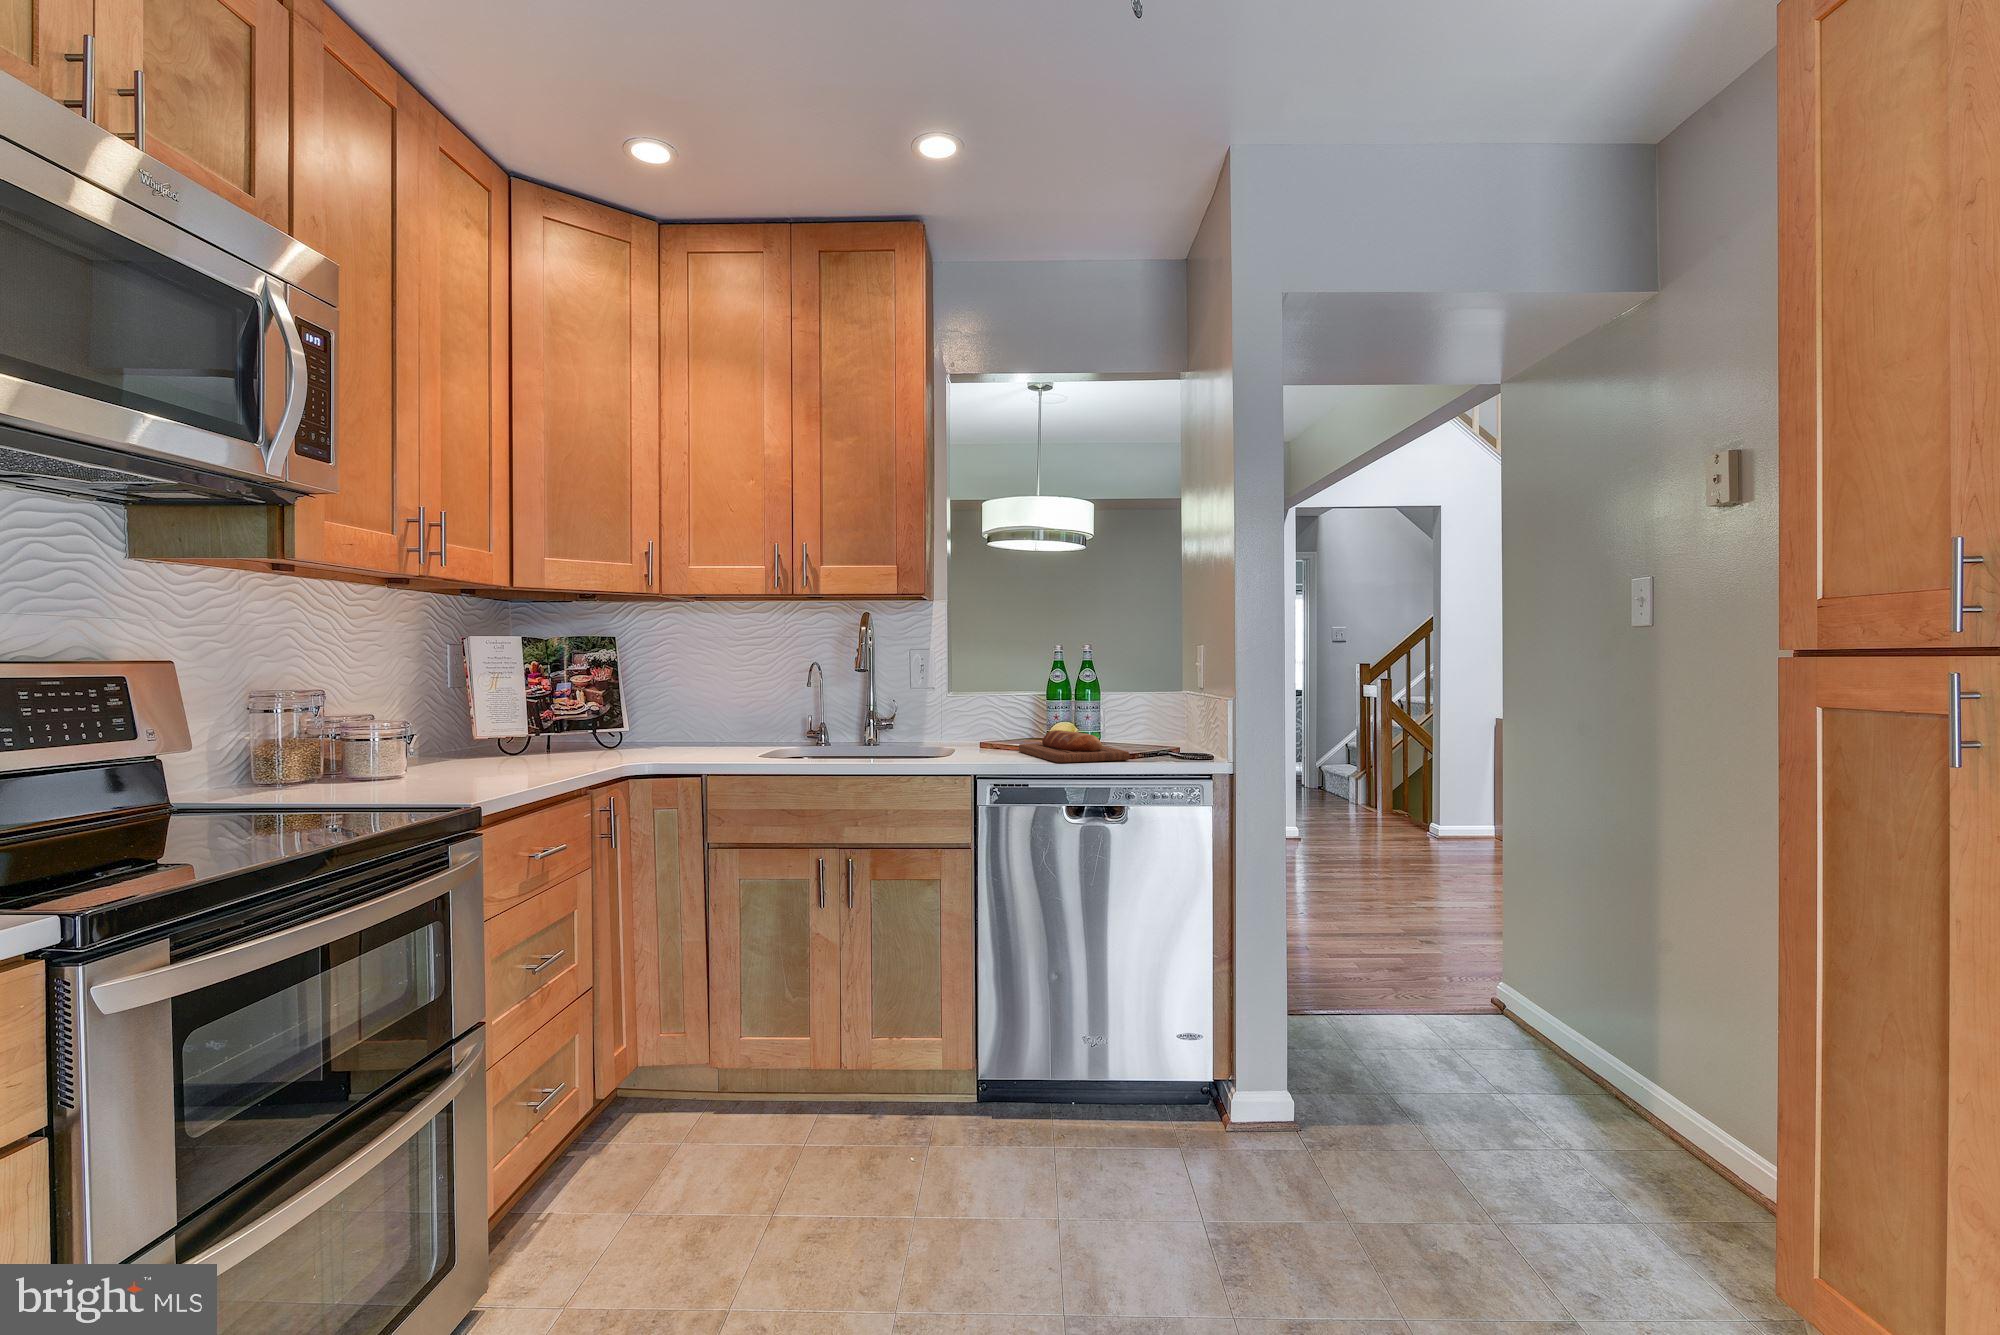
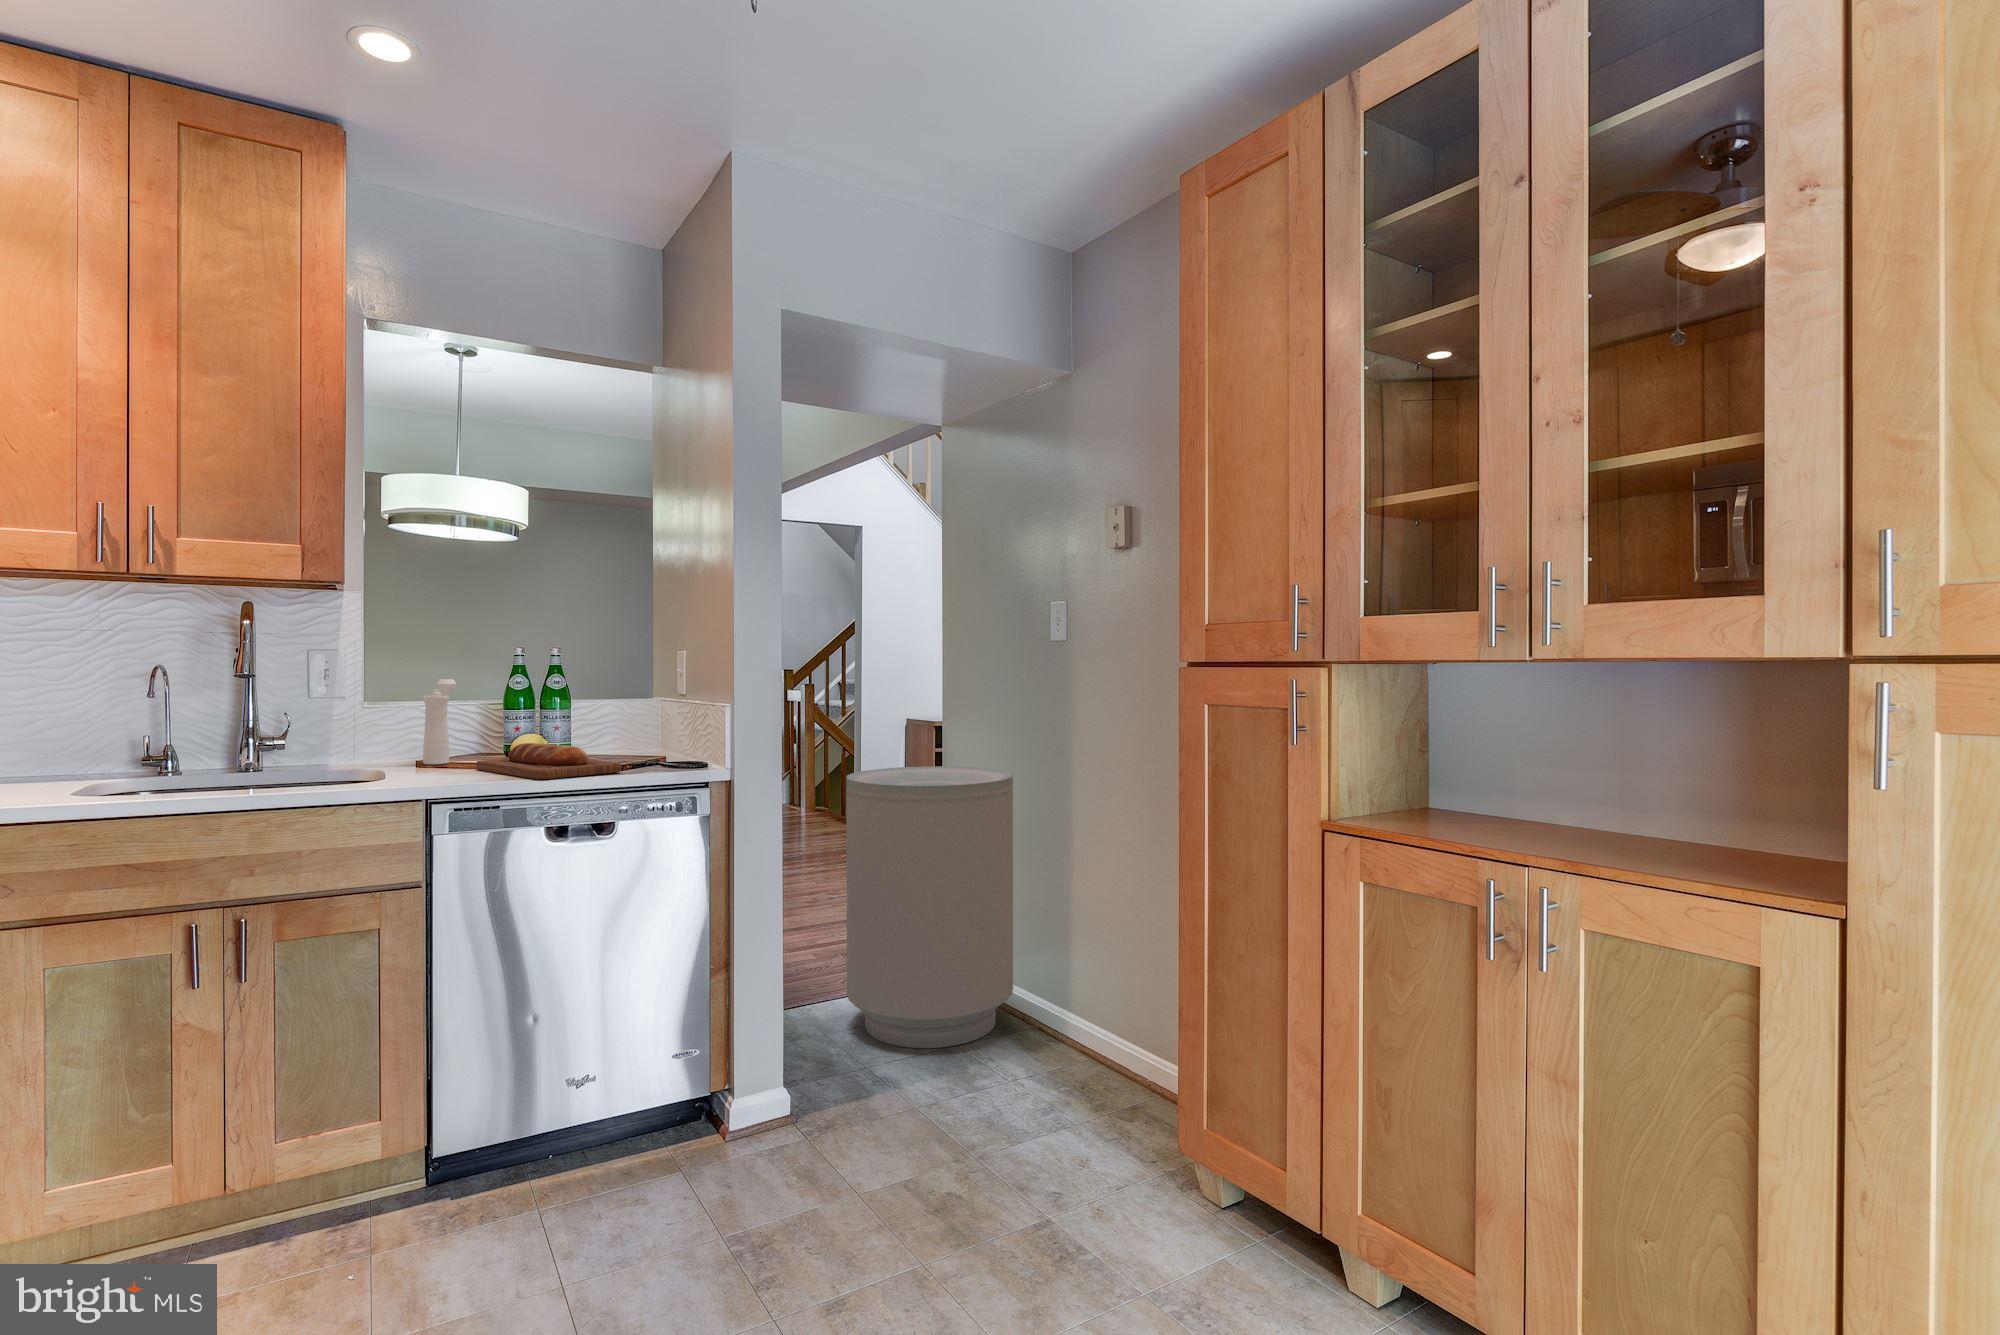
pepper mill: none [984,673,1011,746] -> present [423,679,456,764]
trash can: none [1372,772,1585,1097] -> present [846,766,1013,1048]

